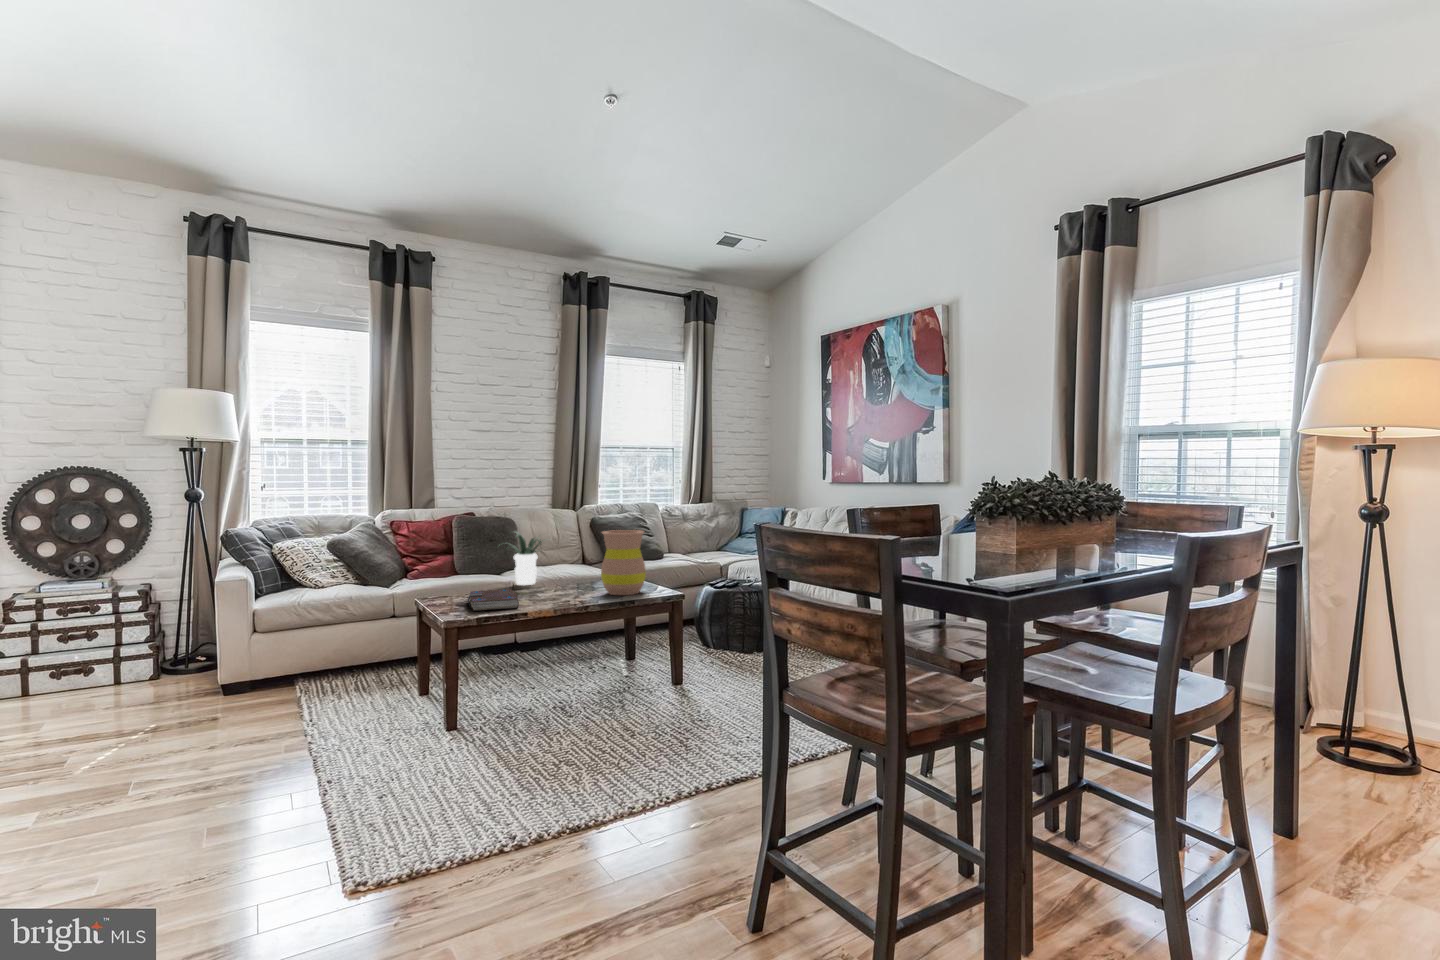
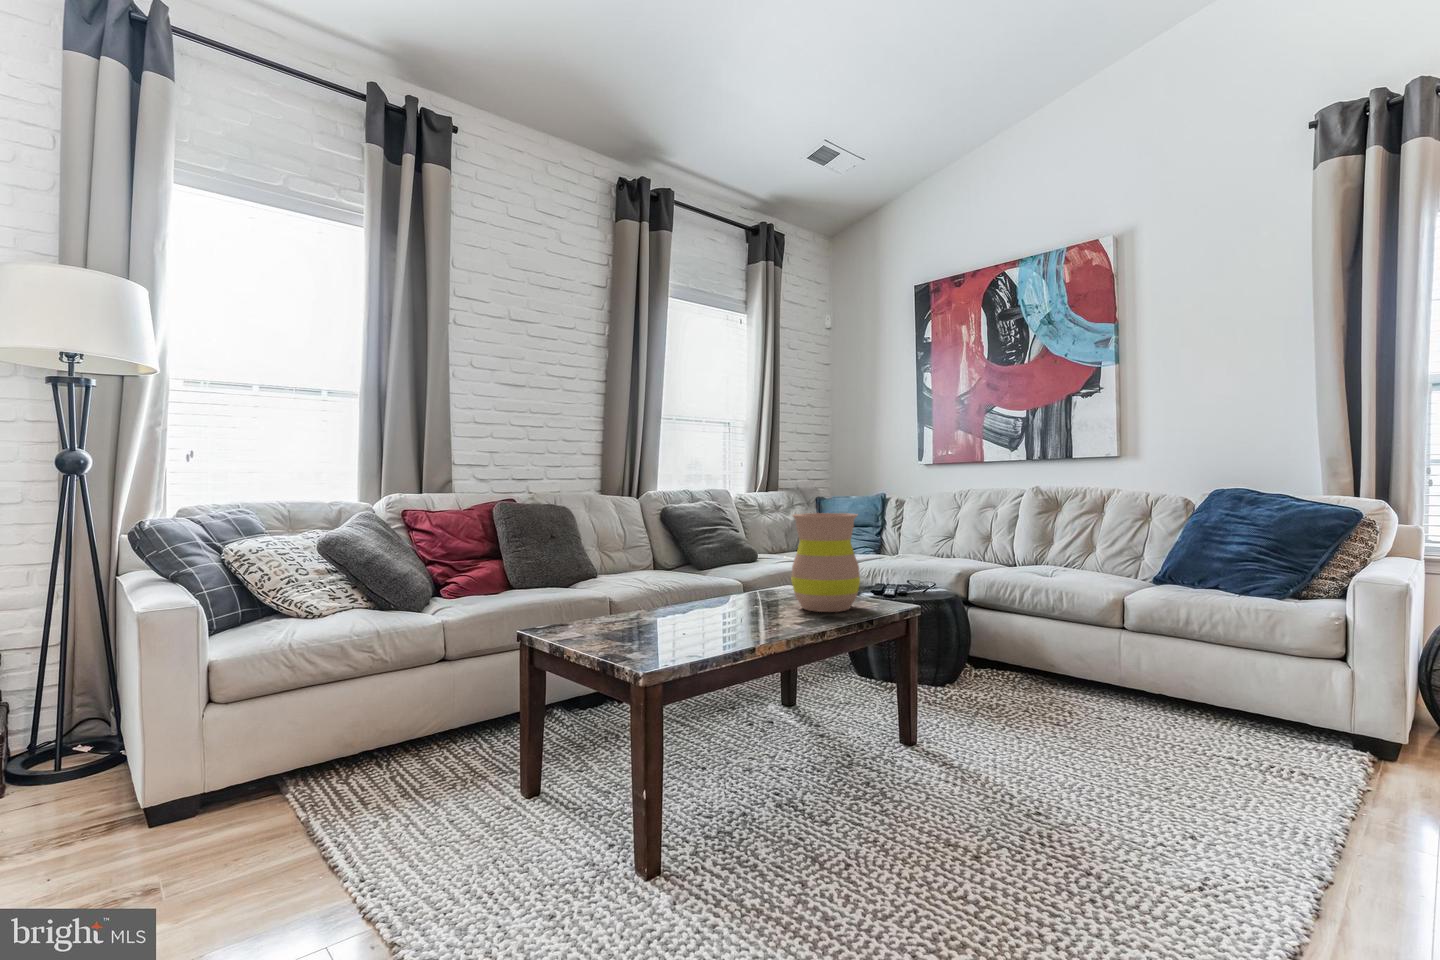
potted plant: present [510,532,543,585] -> none [595,521,679,601]
book: present [468,589,519,611] -> none [604,608,719,649]

